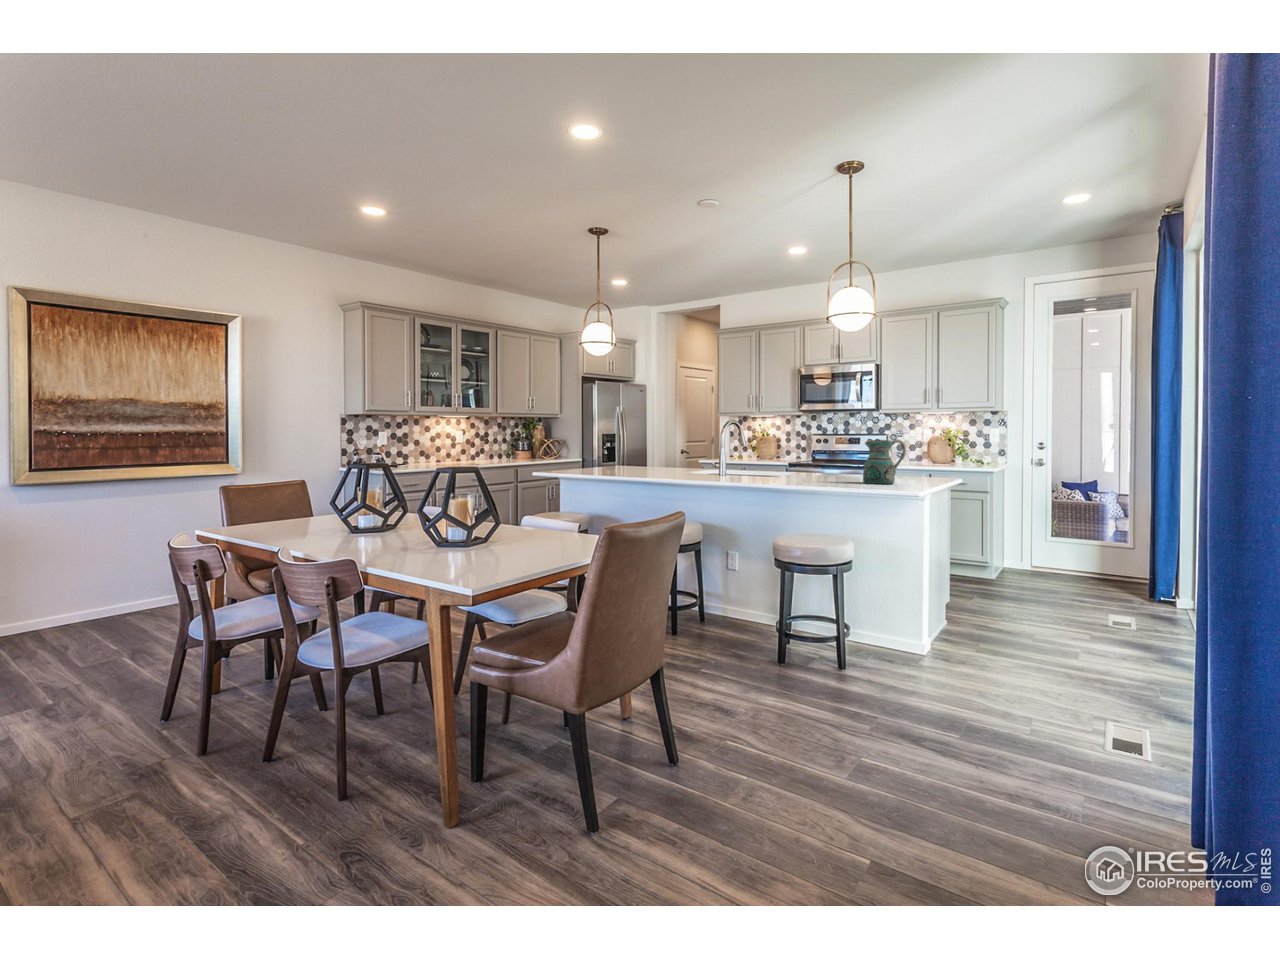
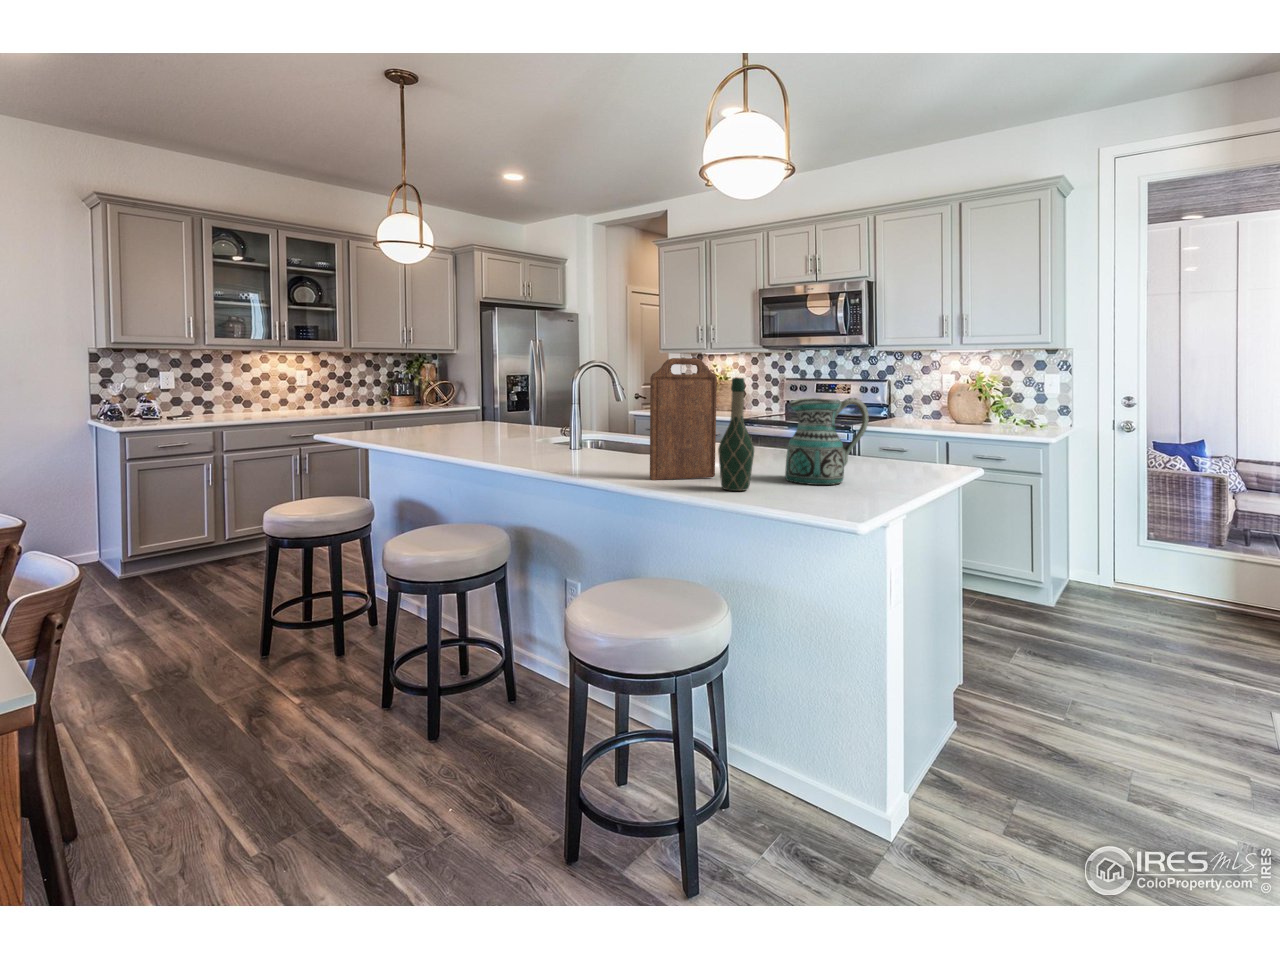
cutting board: none [796,420,828,483] -> present [650,358,717,480]
wine bottle: none [837,429,855,485] -> present [718,378,754,491]

